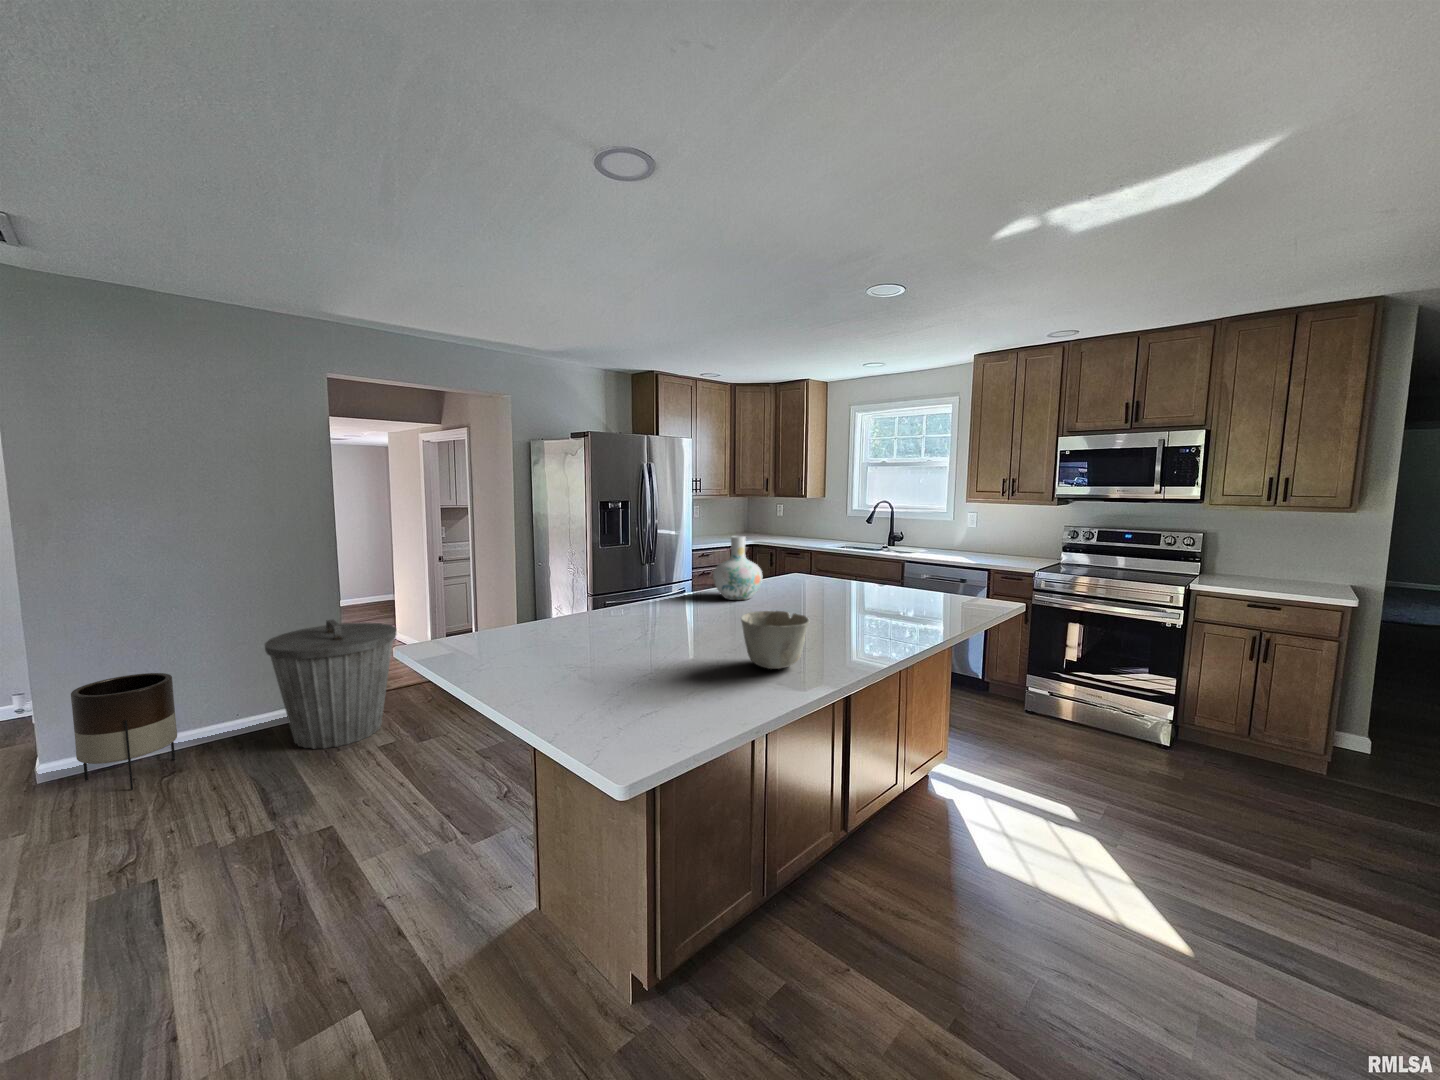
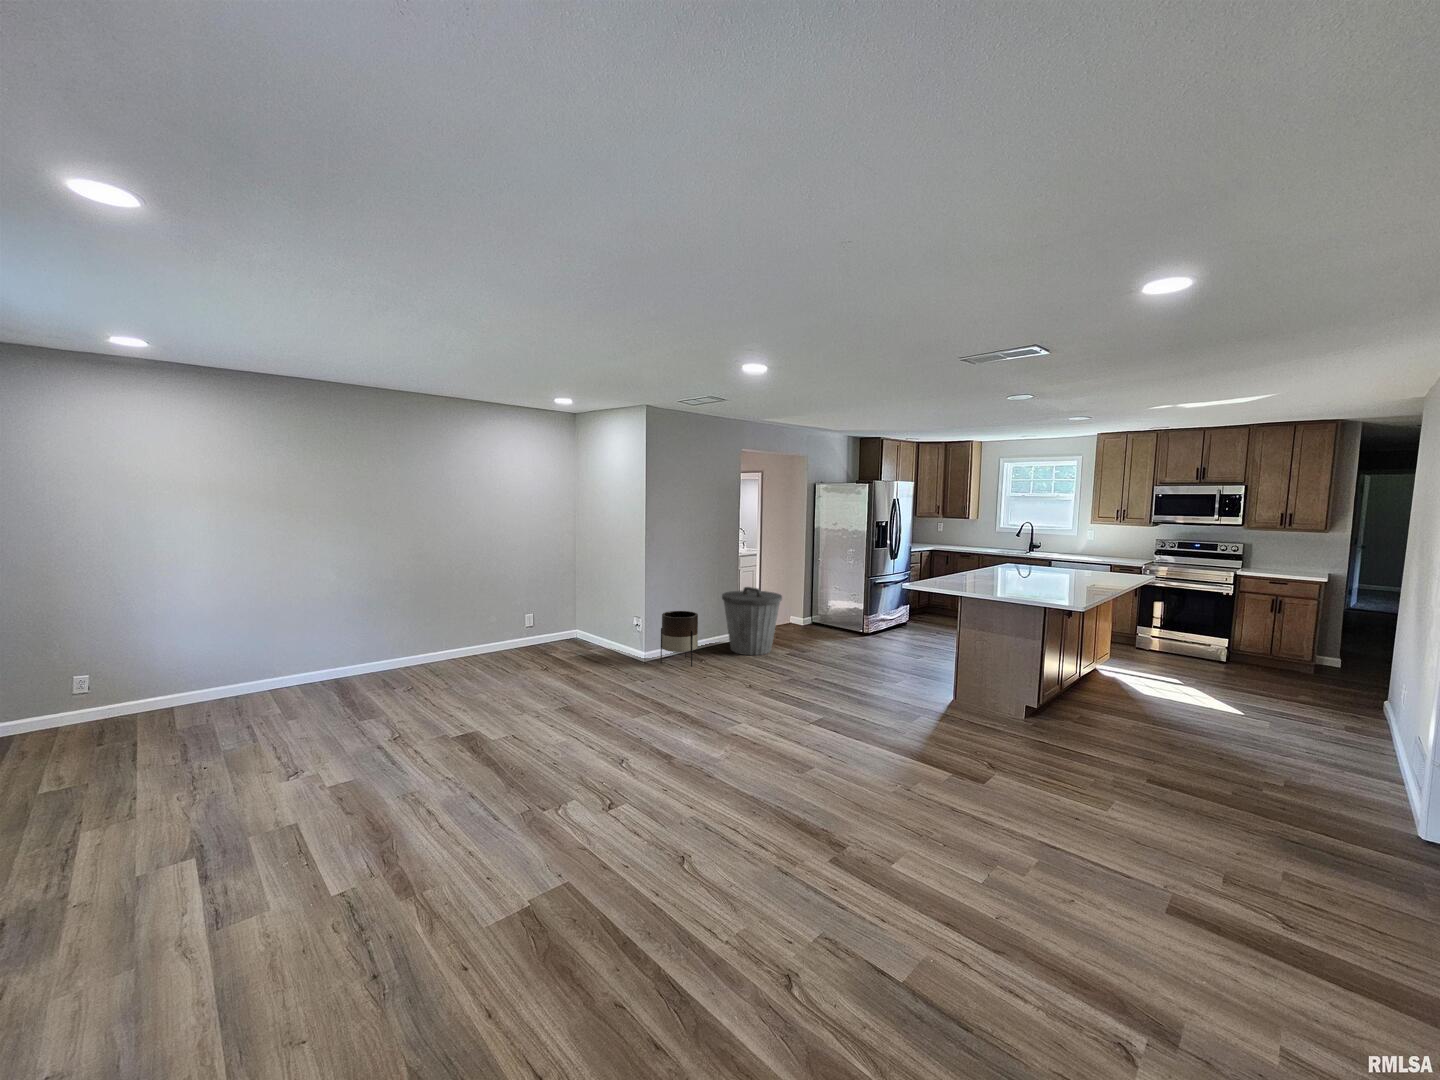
vase: present [713,536,762,600] -> none [983,542,1011,575]
ceramic bowl: present [741,611,809,669] -> none [1054,572,1086,593]

